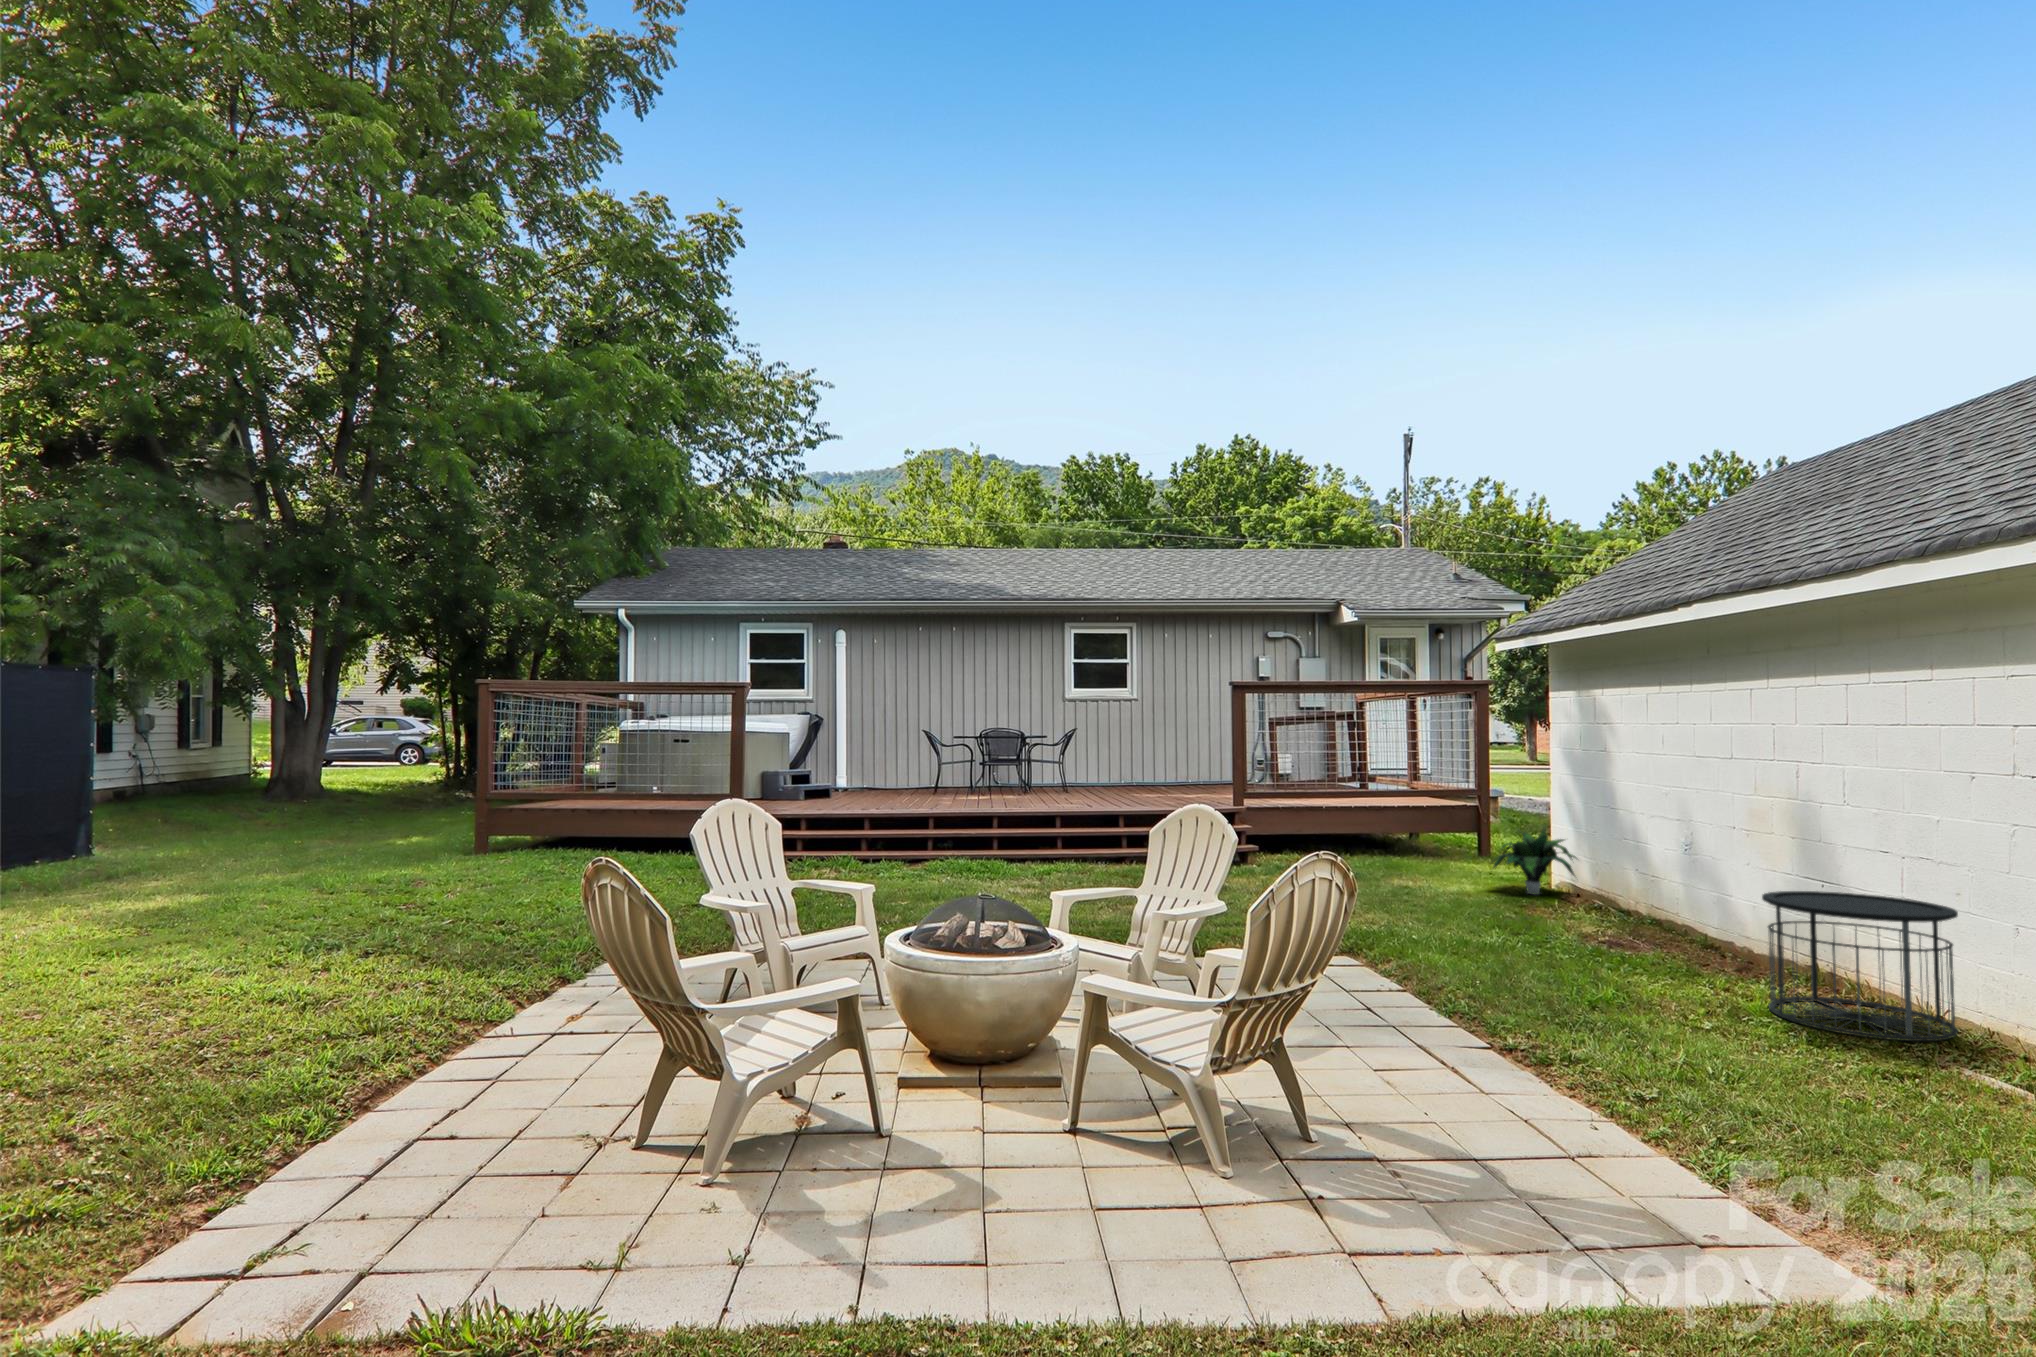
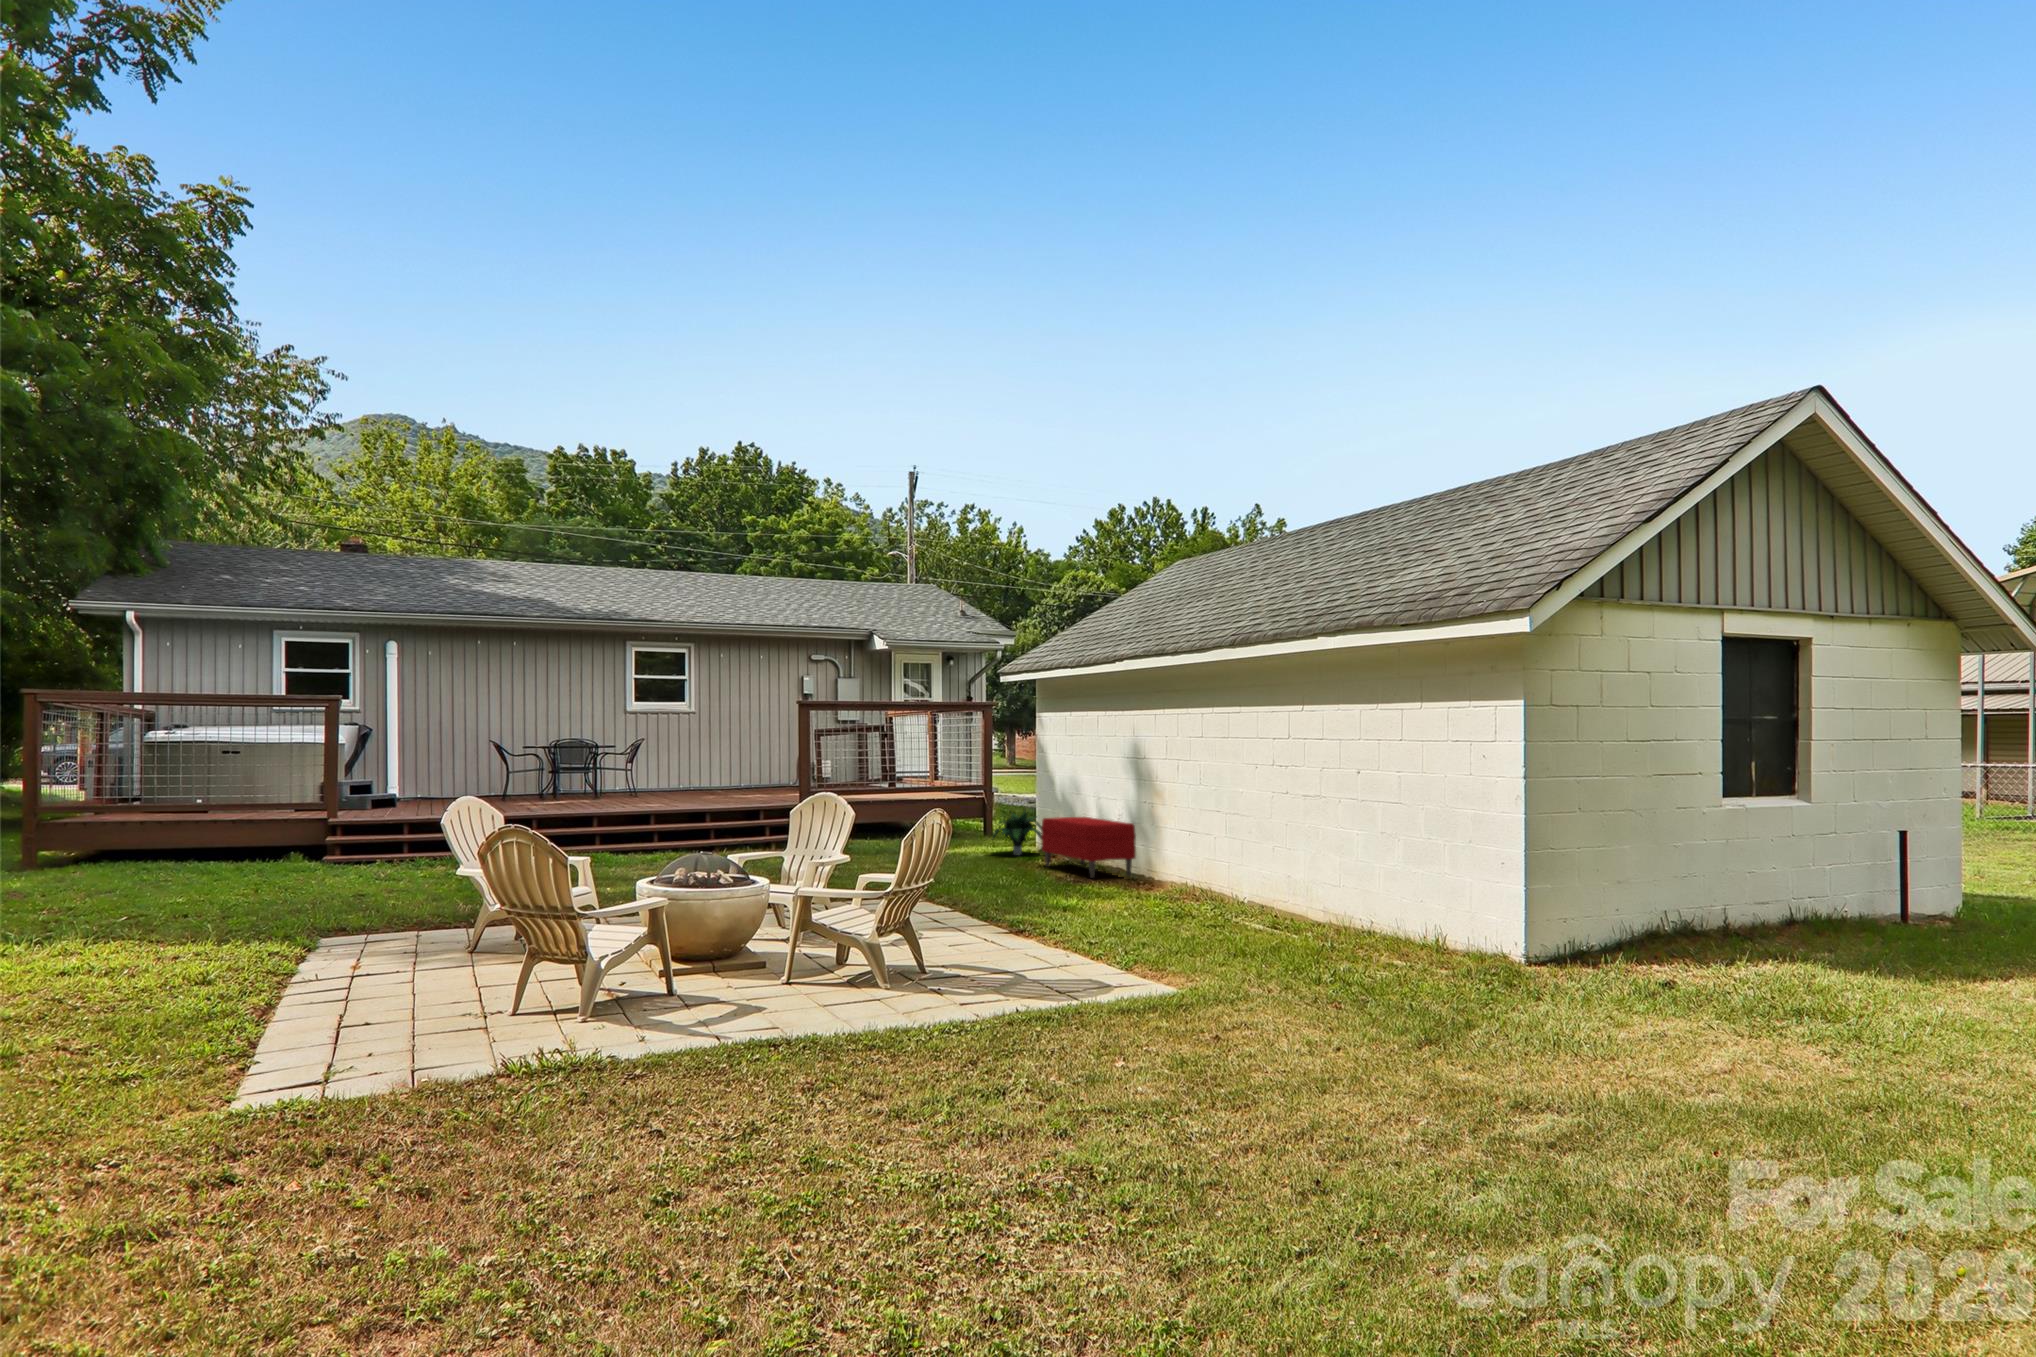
bench: none [1570,845,1744,950] -> present [1042,817,1136,878]
side table: present [1762,891,1958,1041] -> none [1139,833,1224,905]

